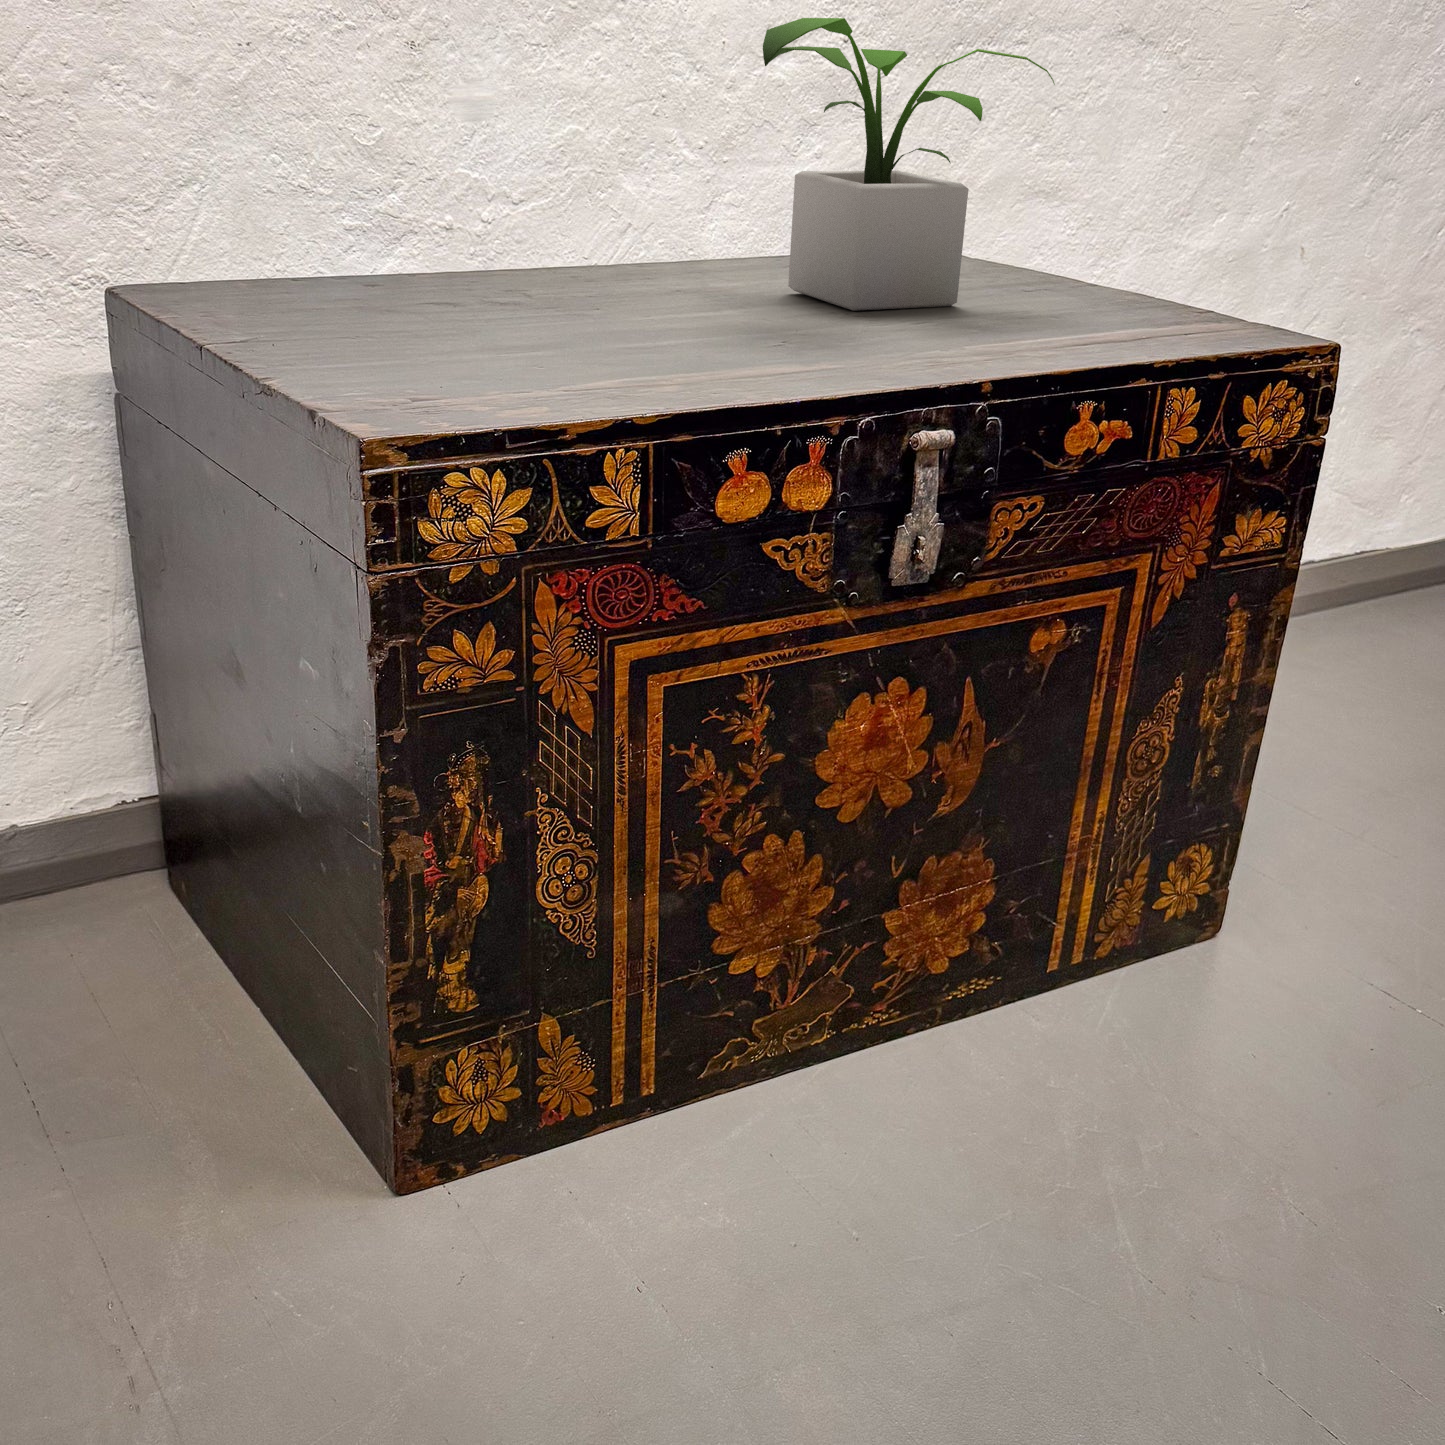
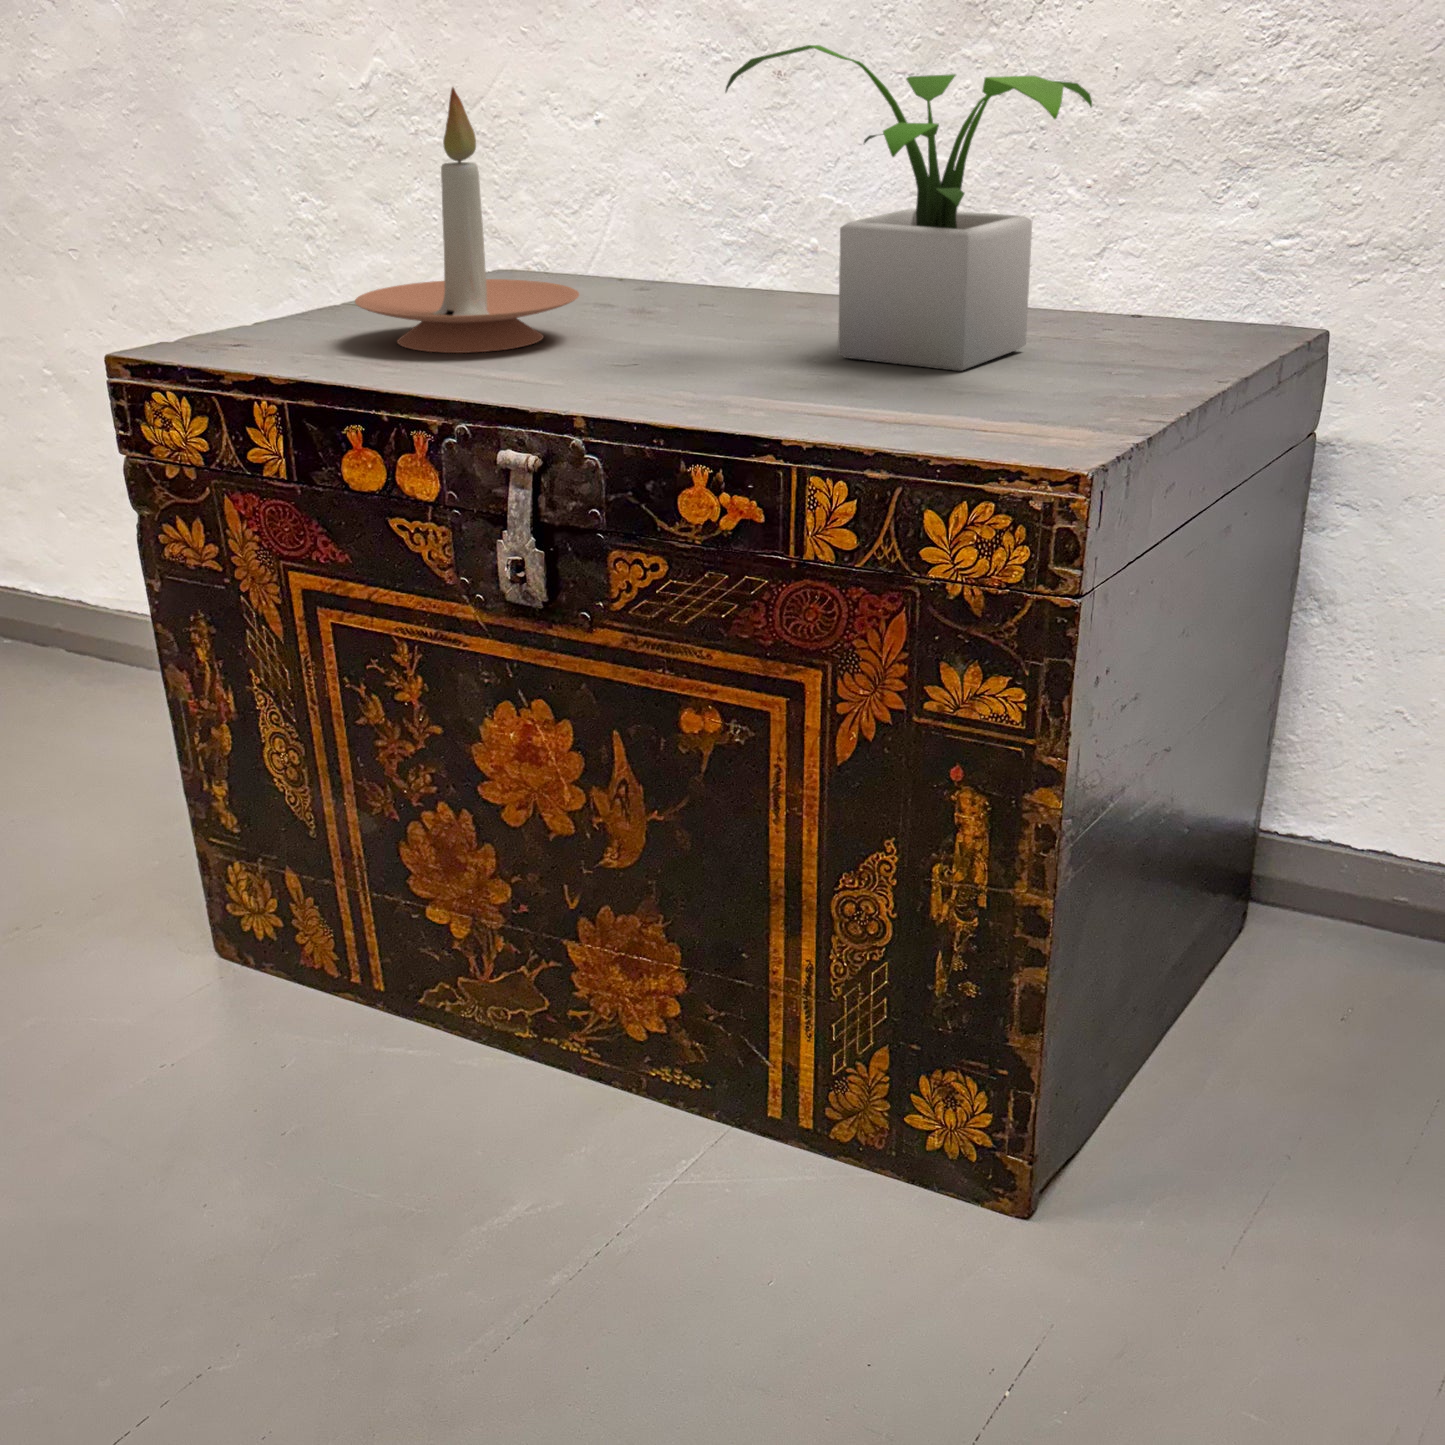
candle holder: none [426,57,683,368] -> present [355,87,579,353]

